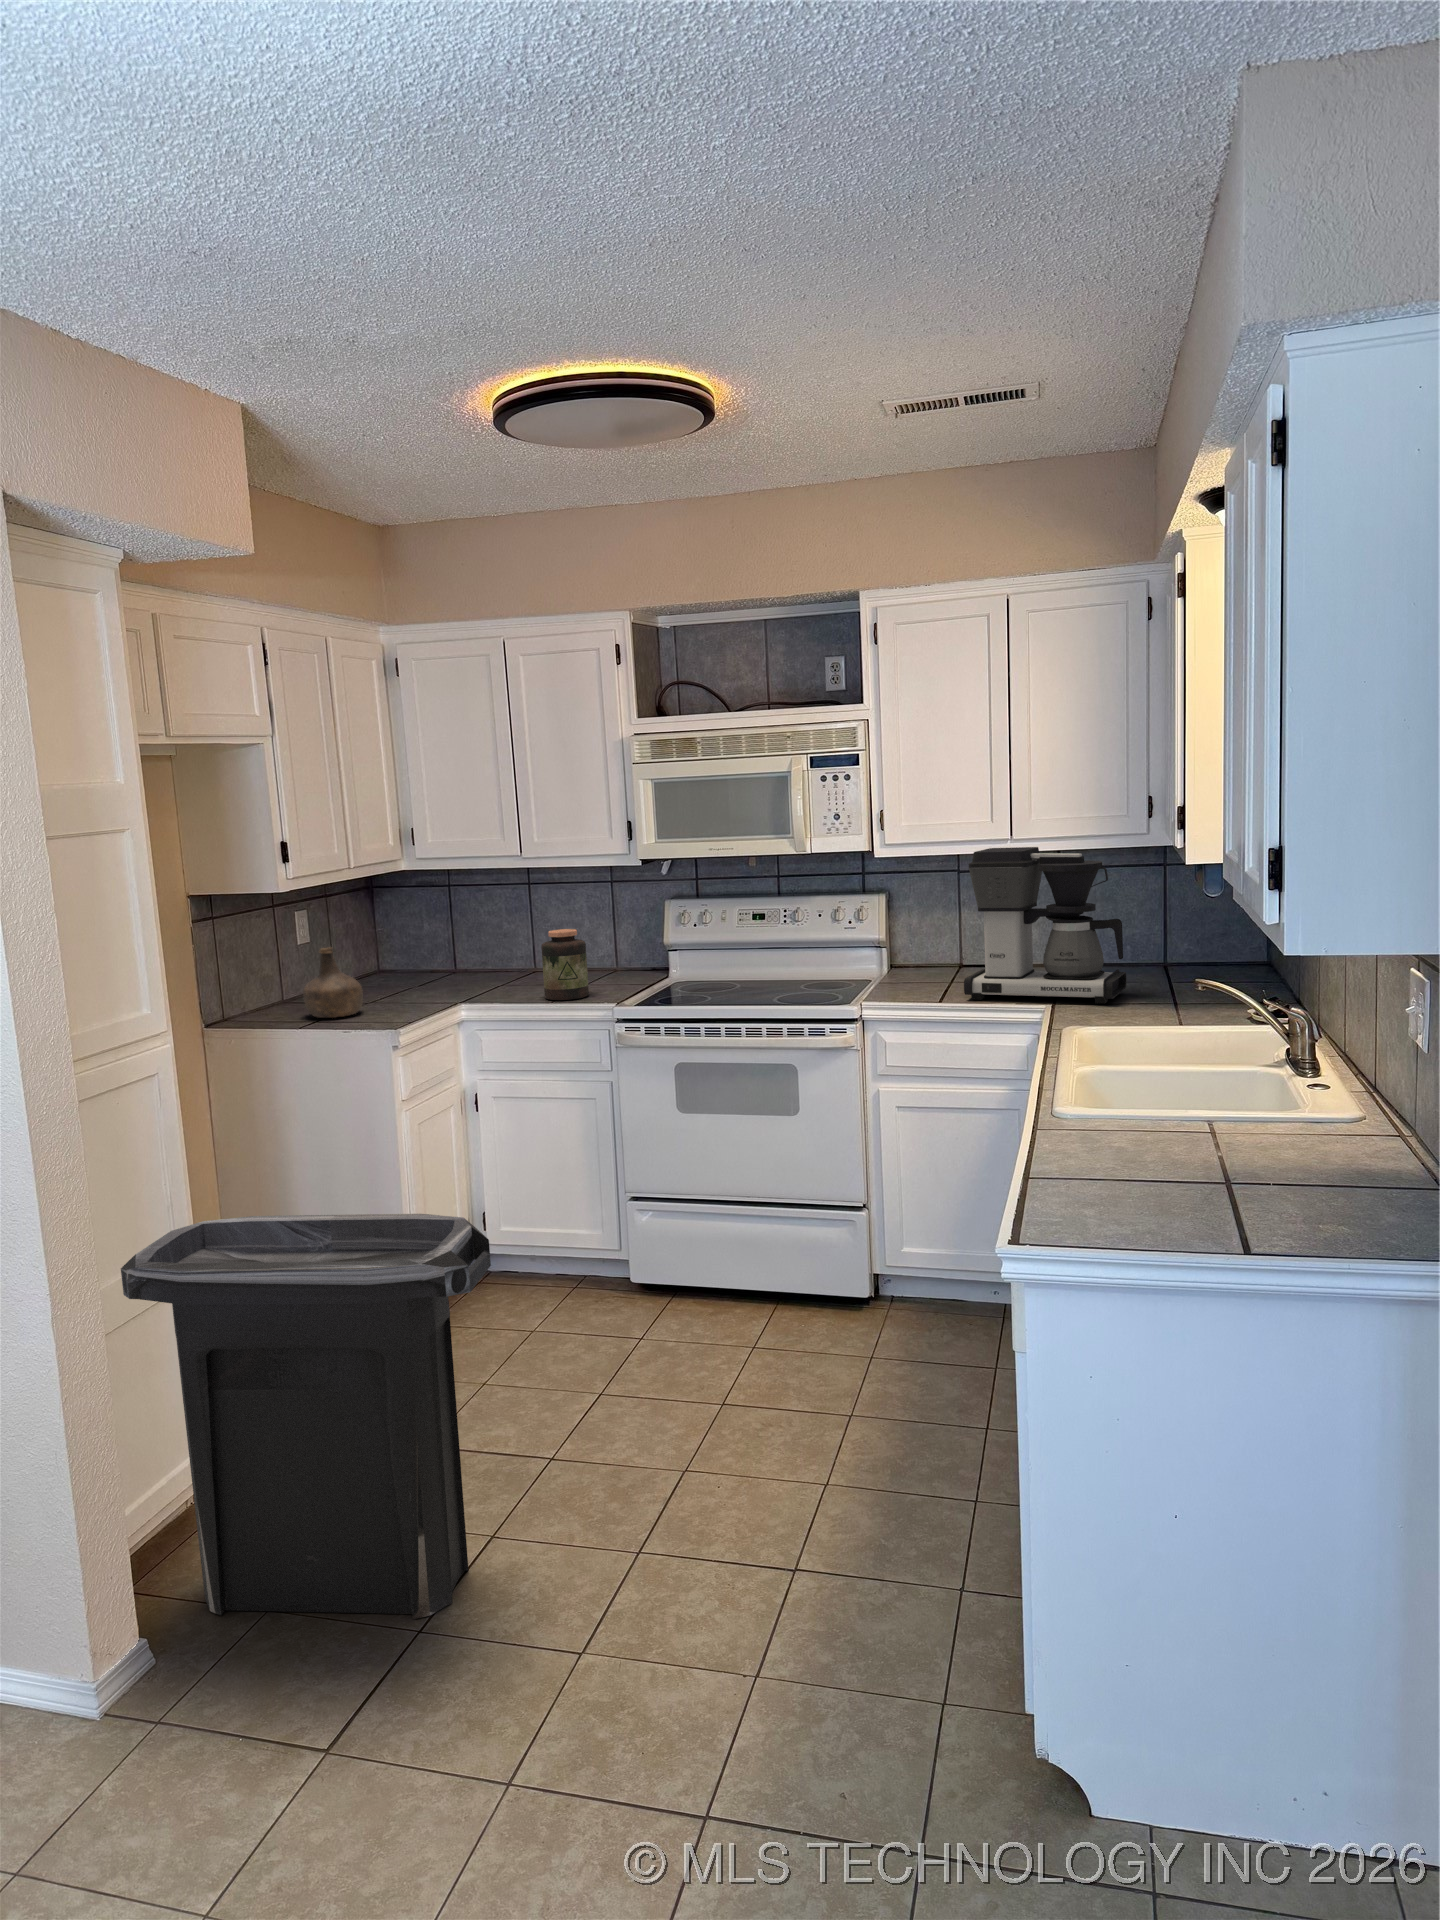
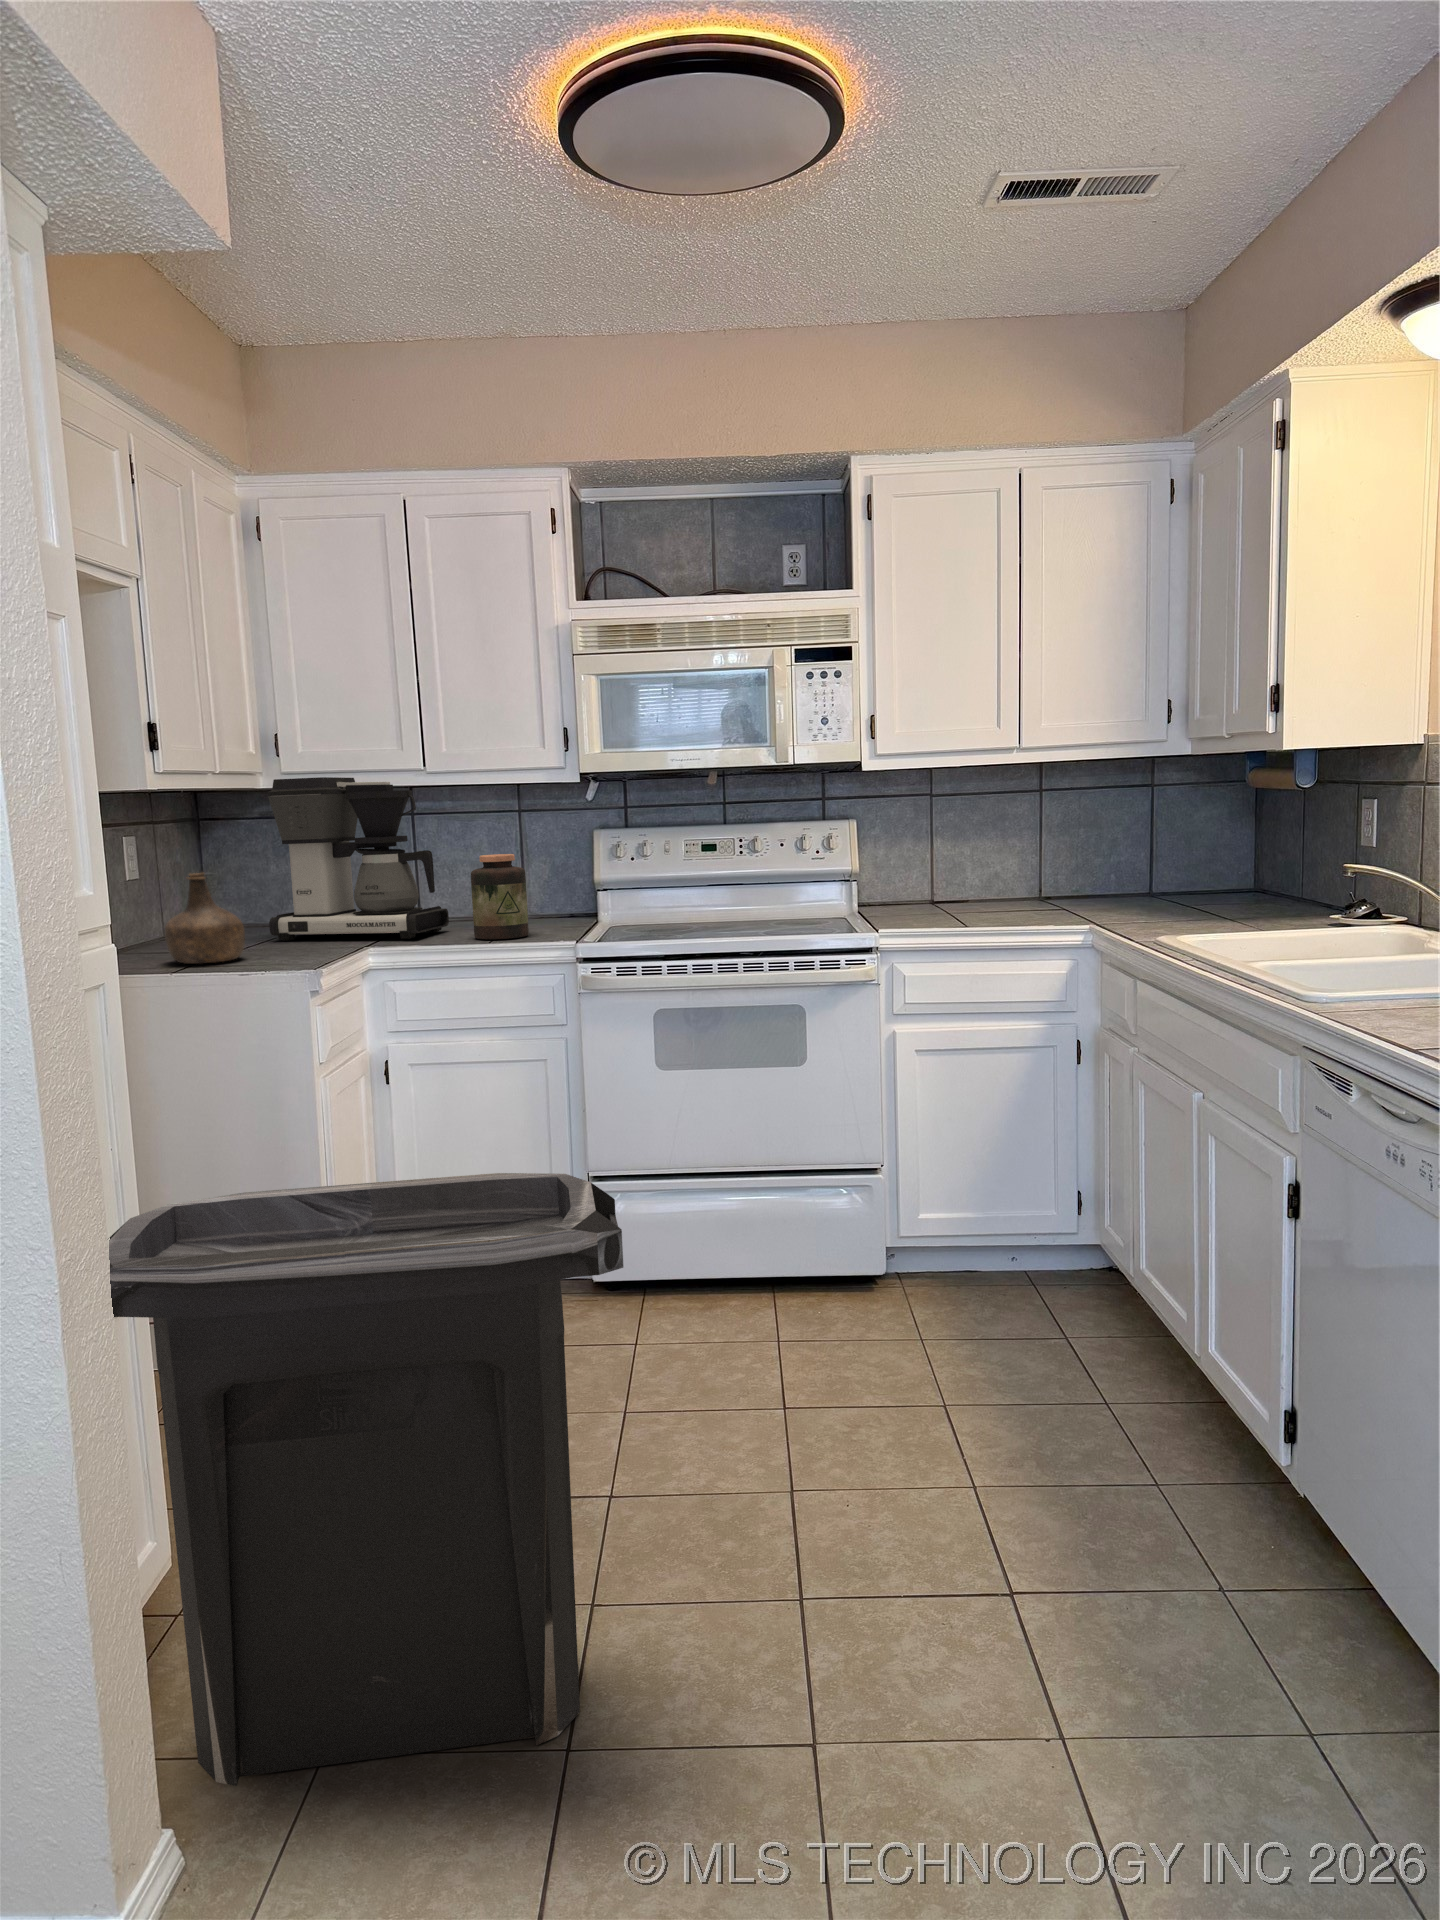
coffee maker: present [964,847,1126,1004] -> present [268,777,449,941]

